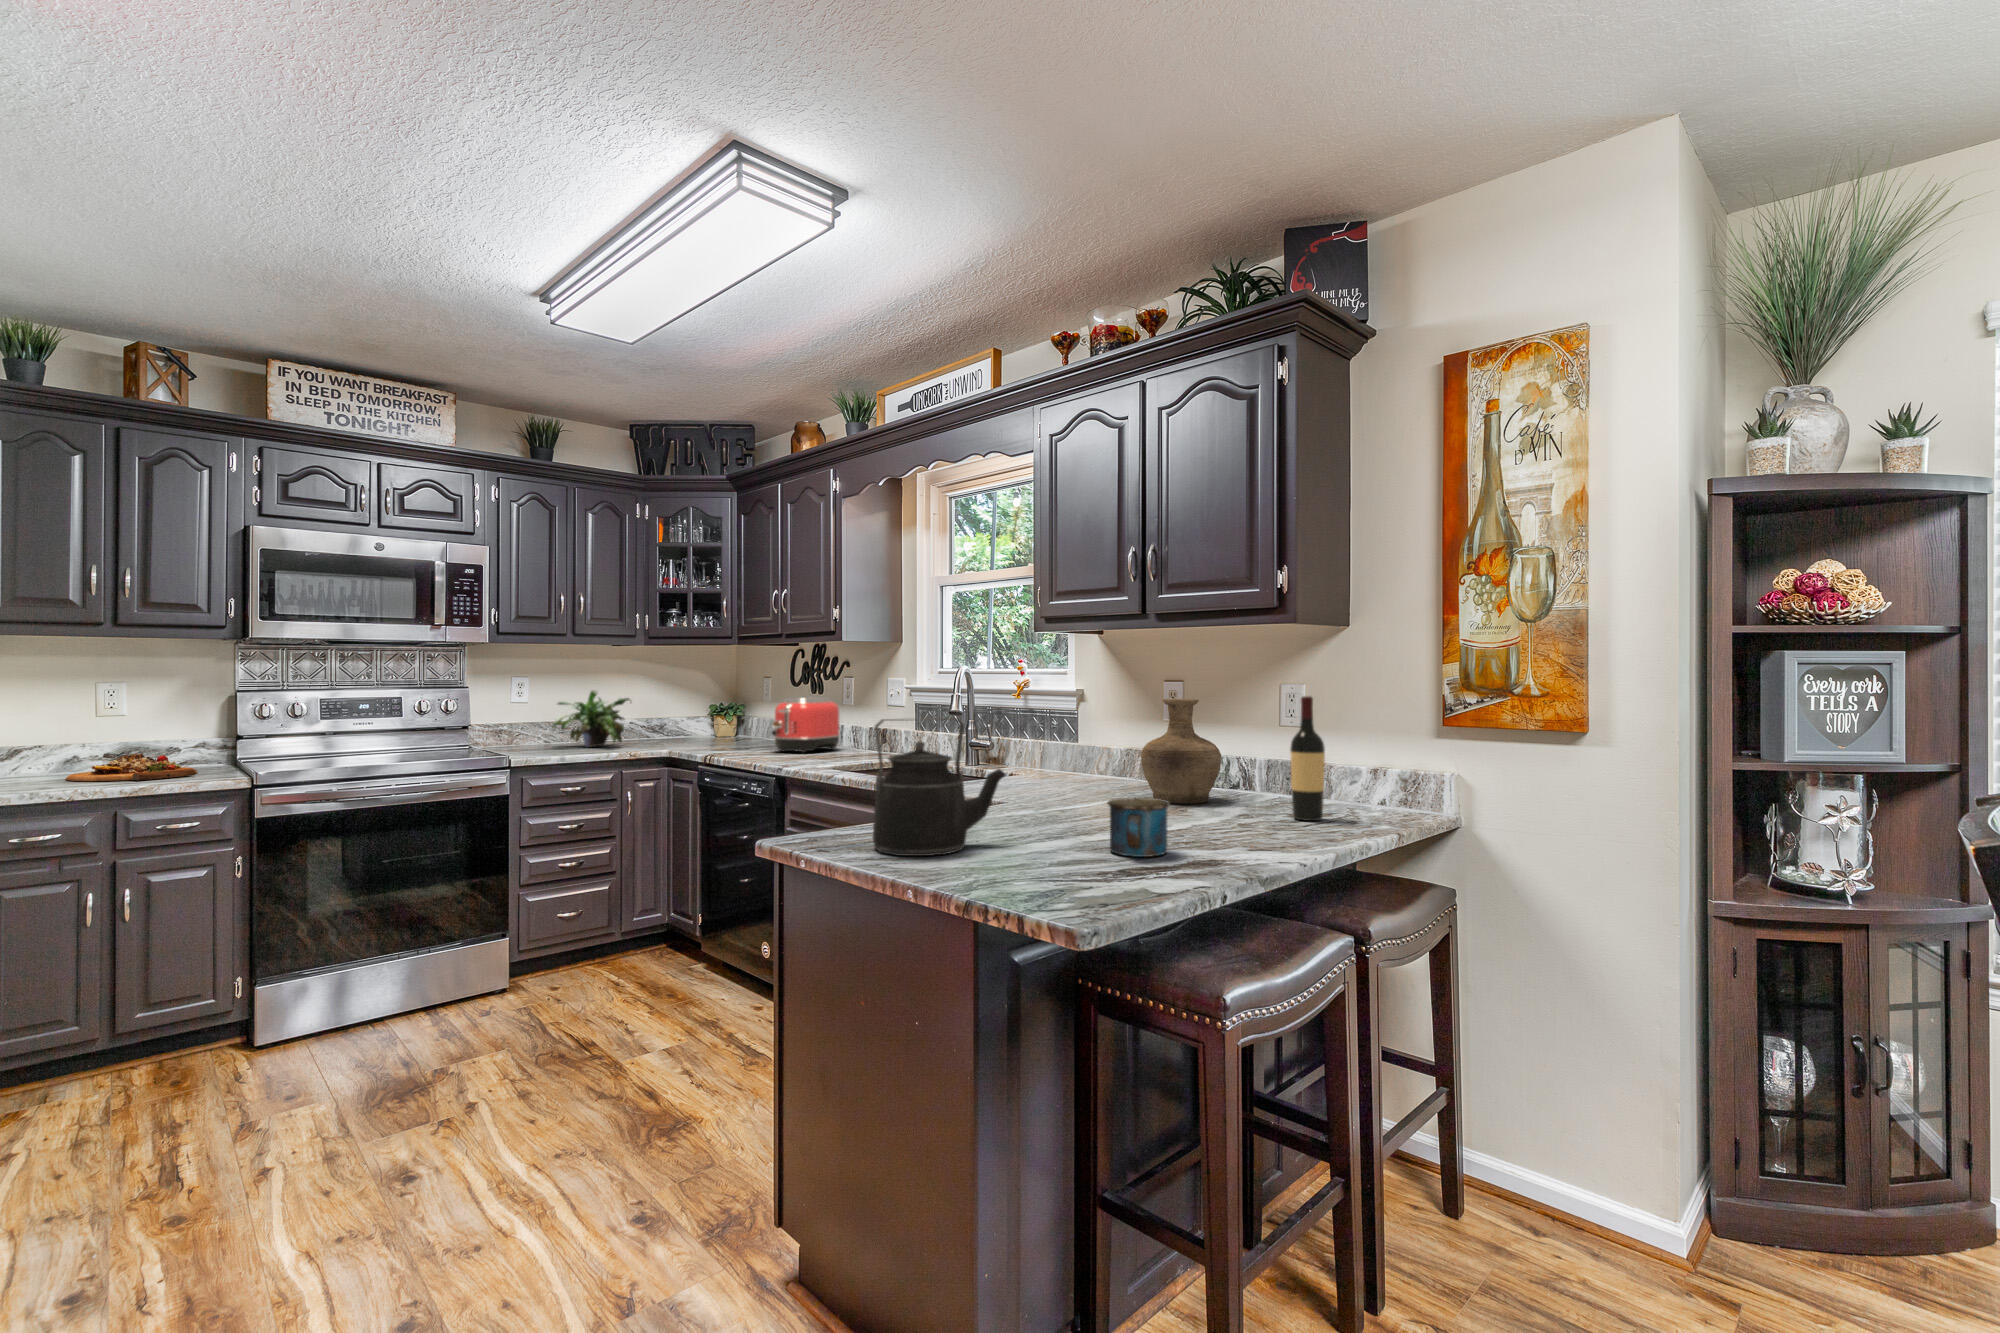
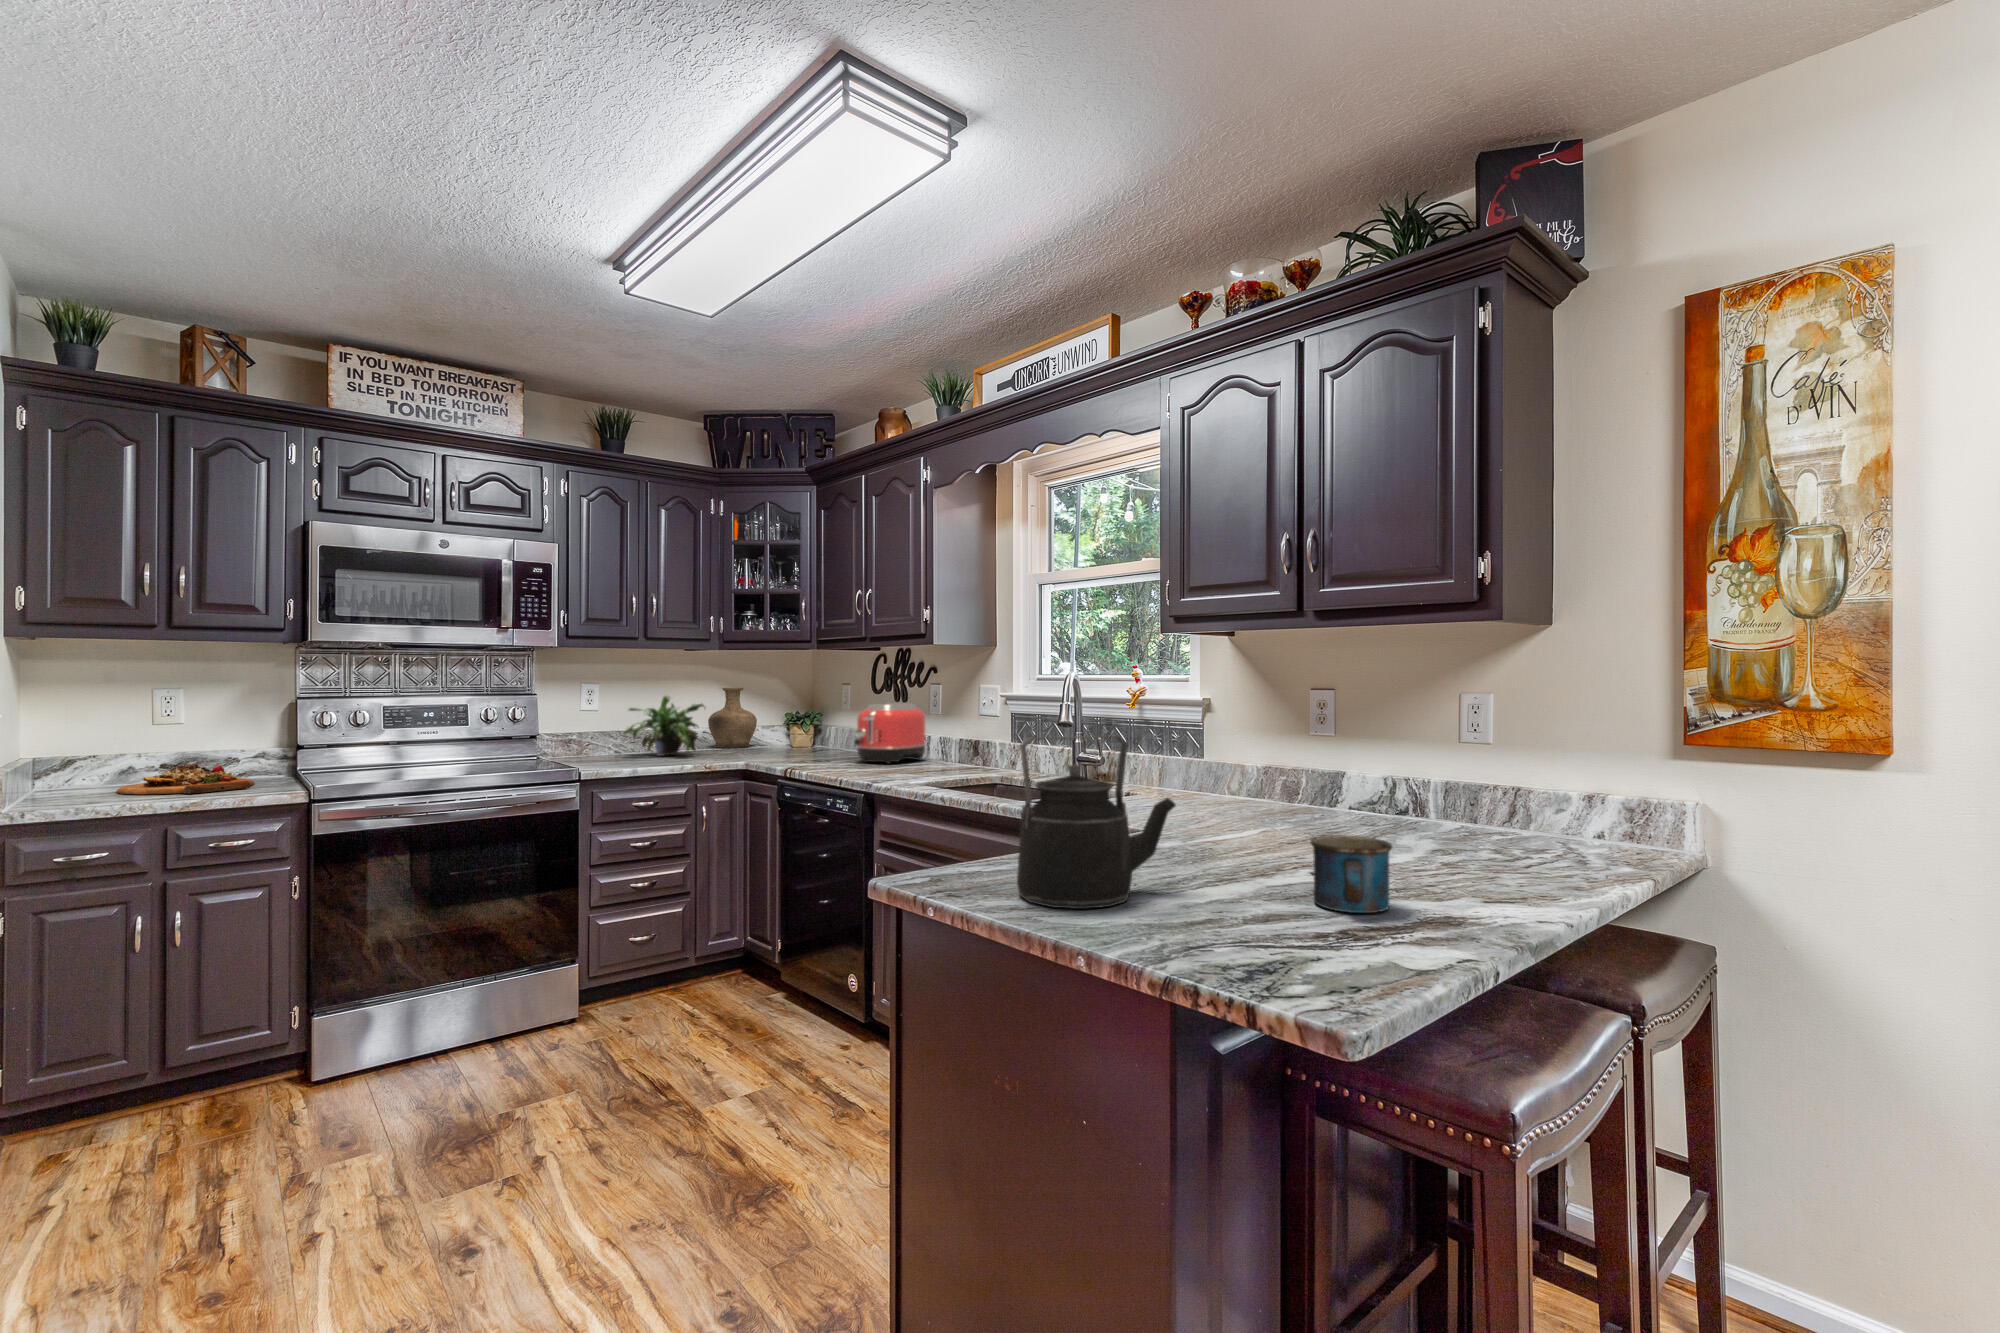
wine bottle: present [1290,696,1325,821] -> none [1499,708,1544,859]
vase: present [1141,699,1221,804] -> present [708,688,757,748]

